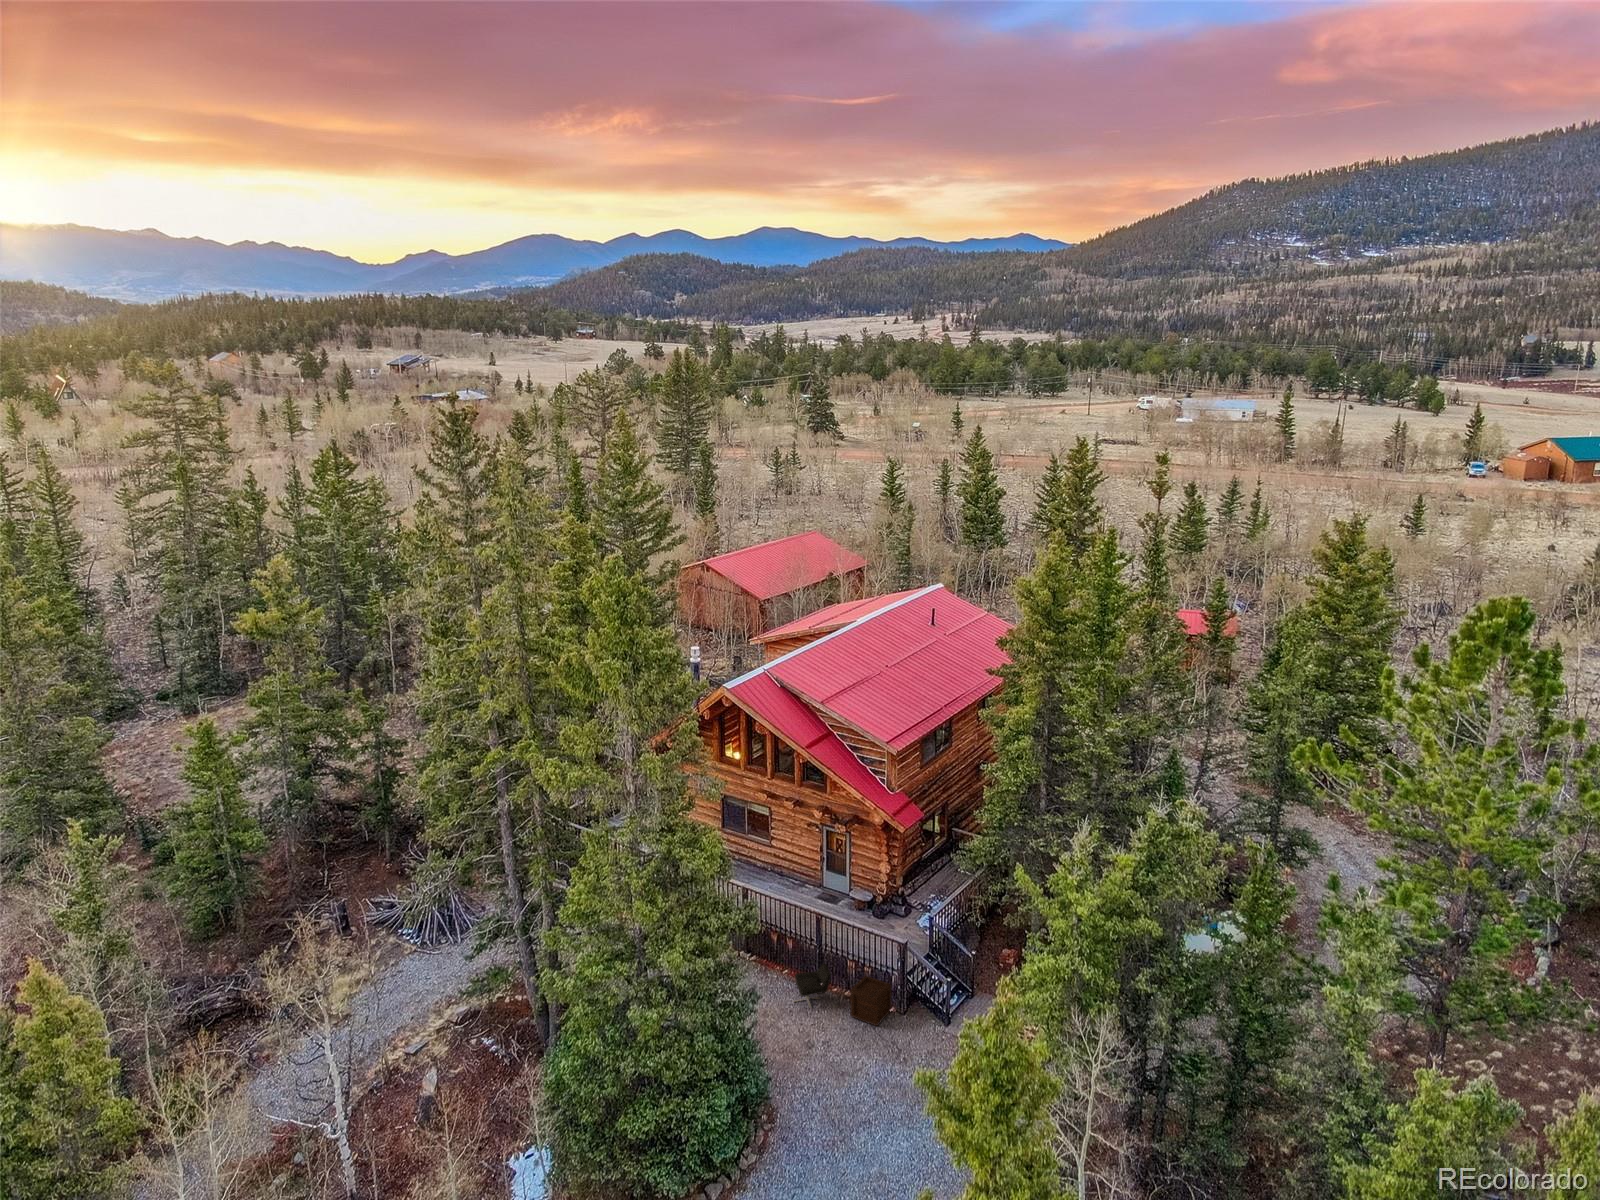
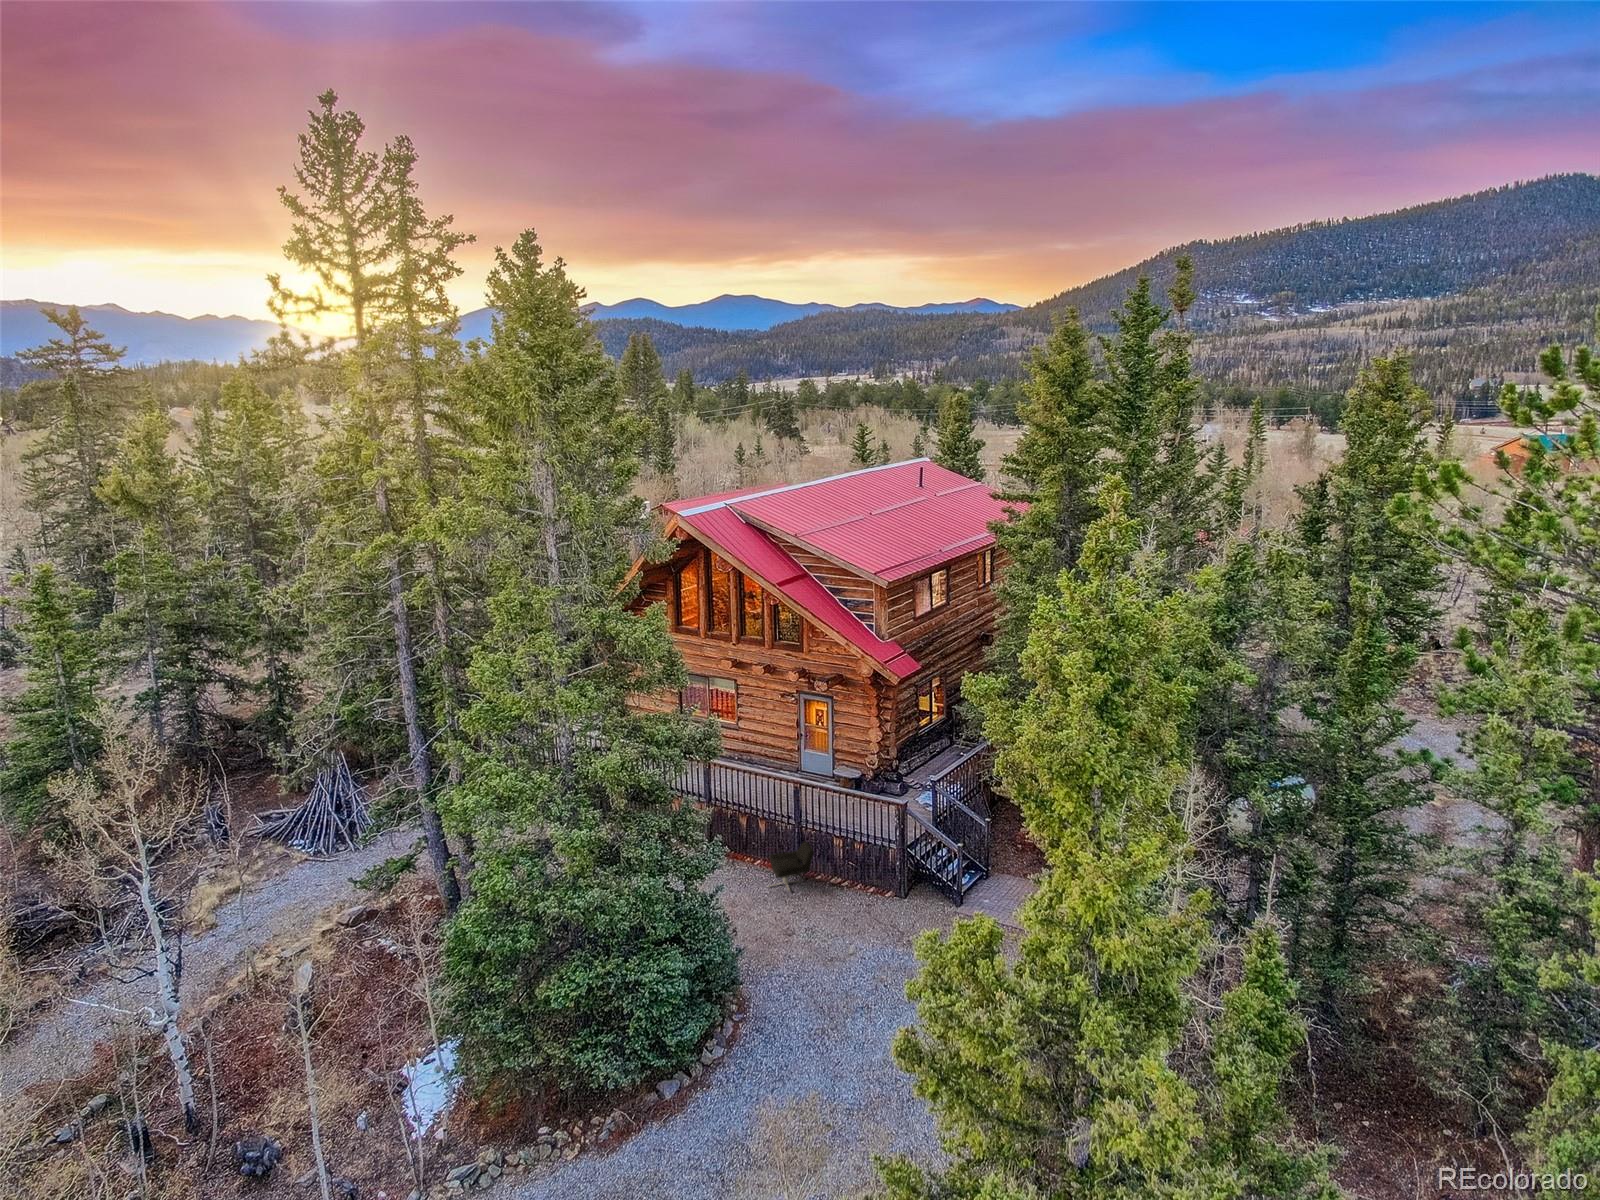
wooden crate: present [850,976,892,1026] -> none [838,850,889,906]

